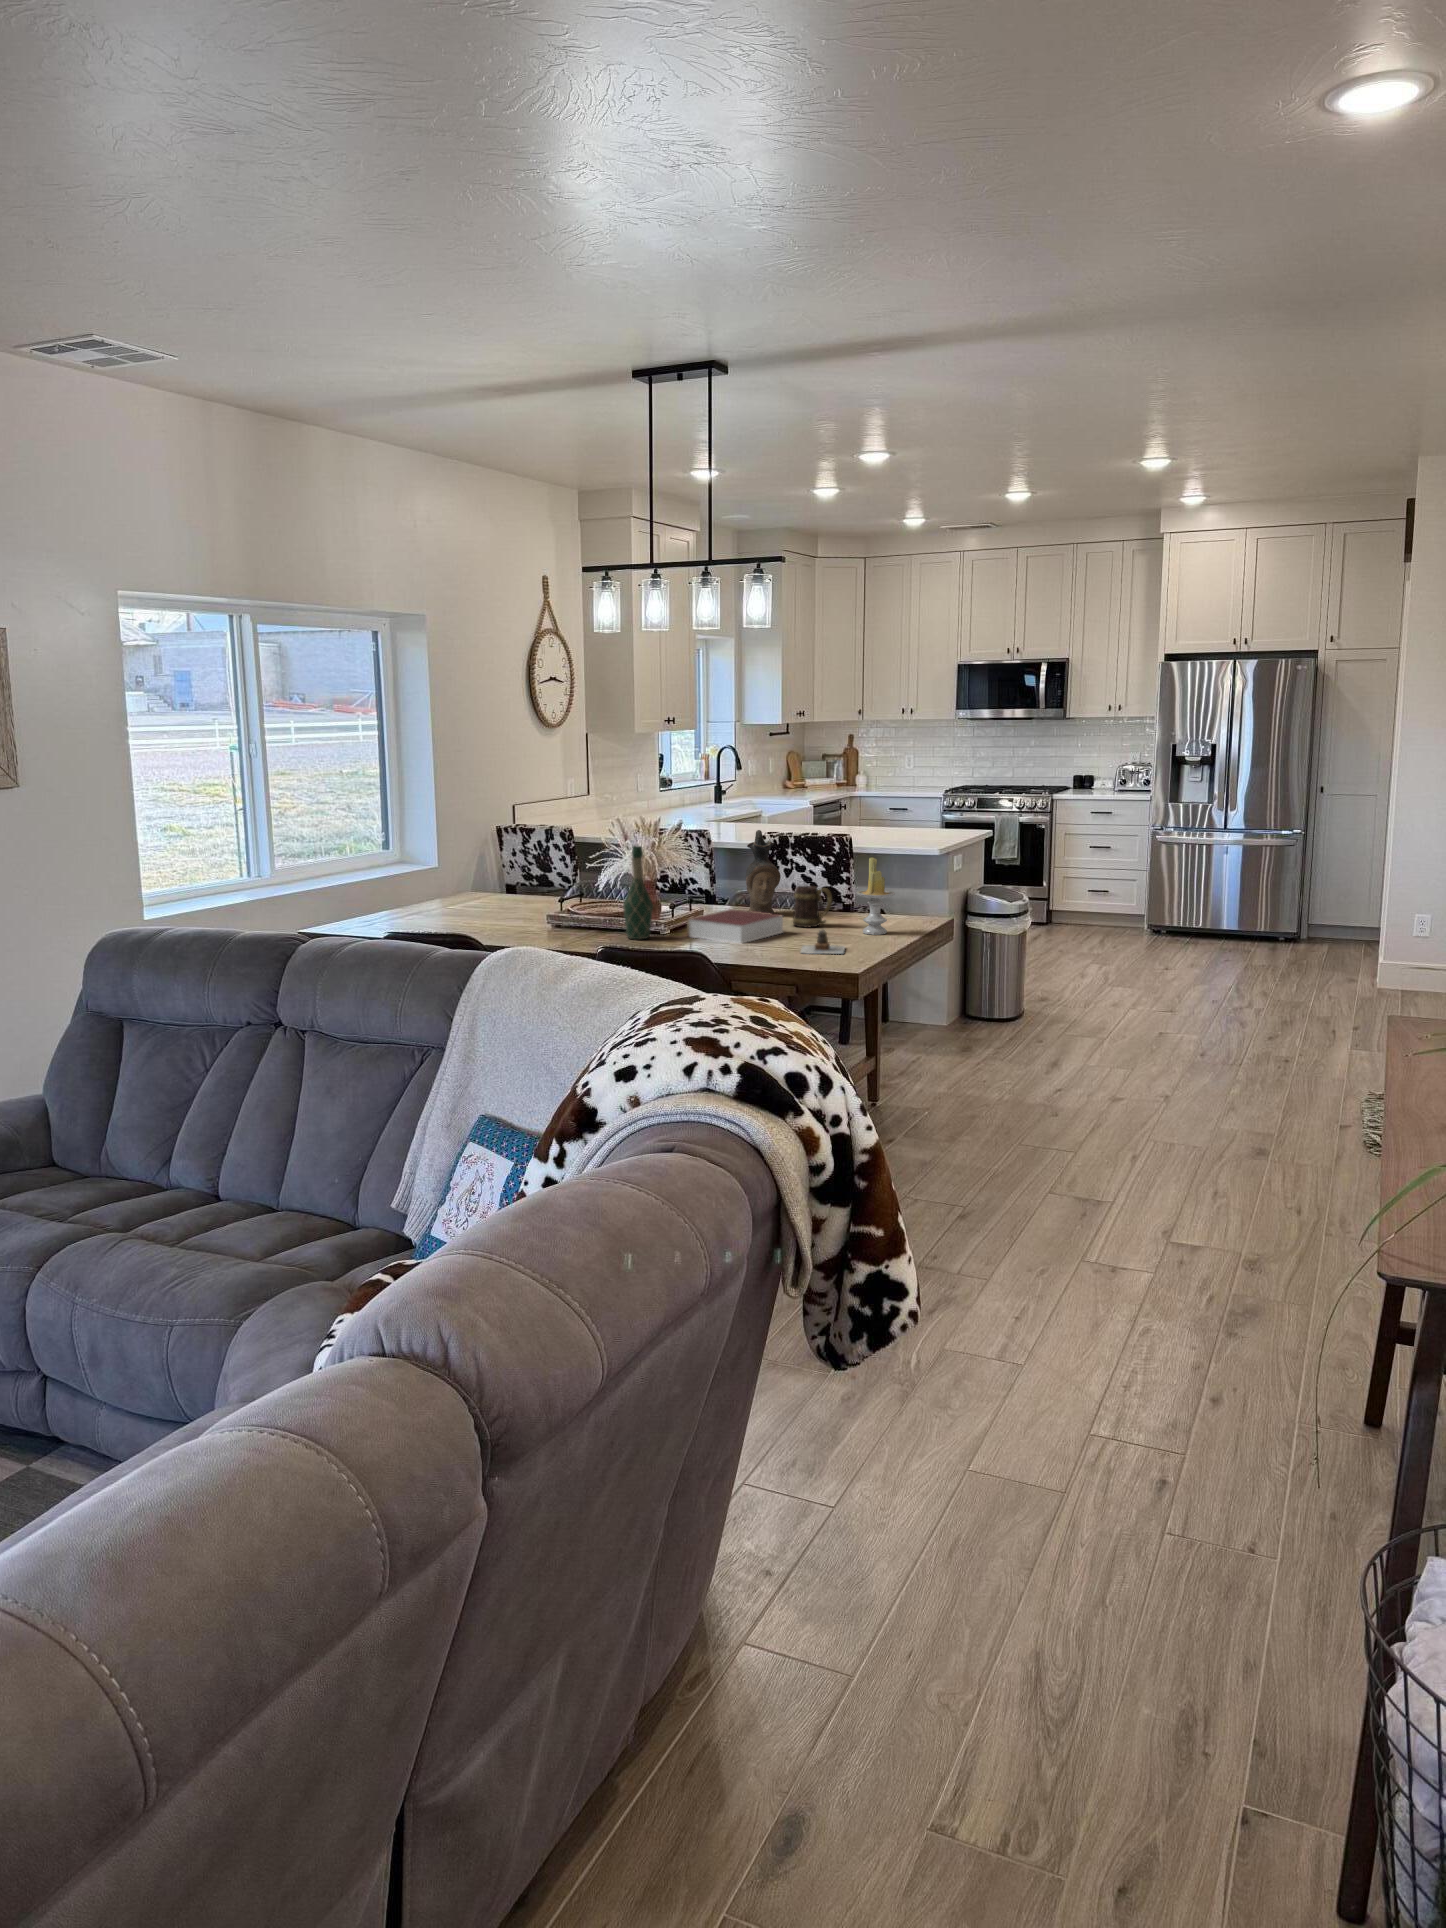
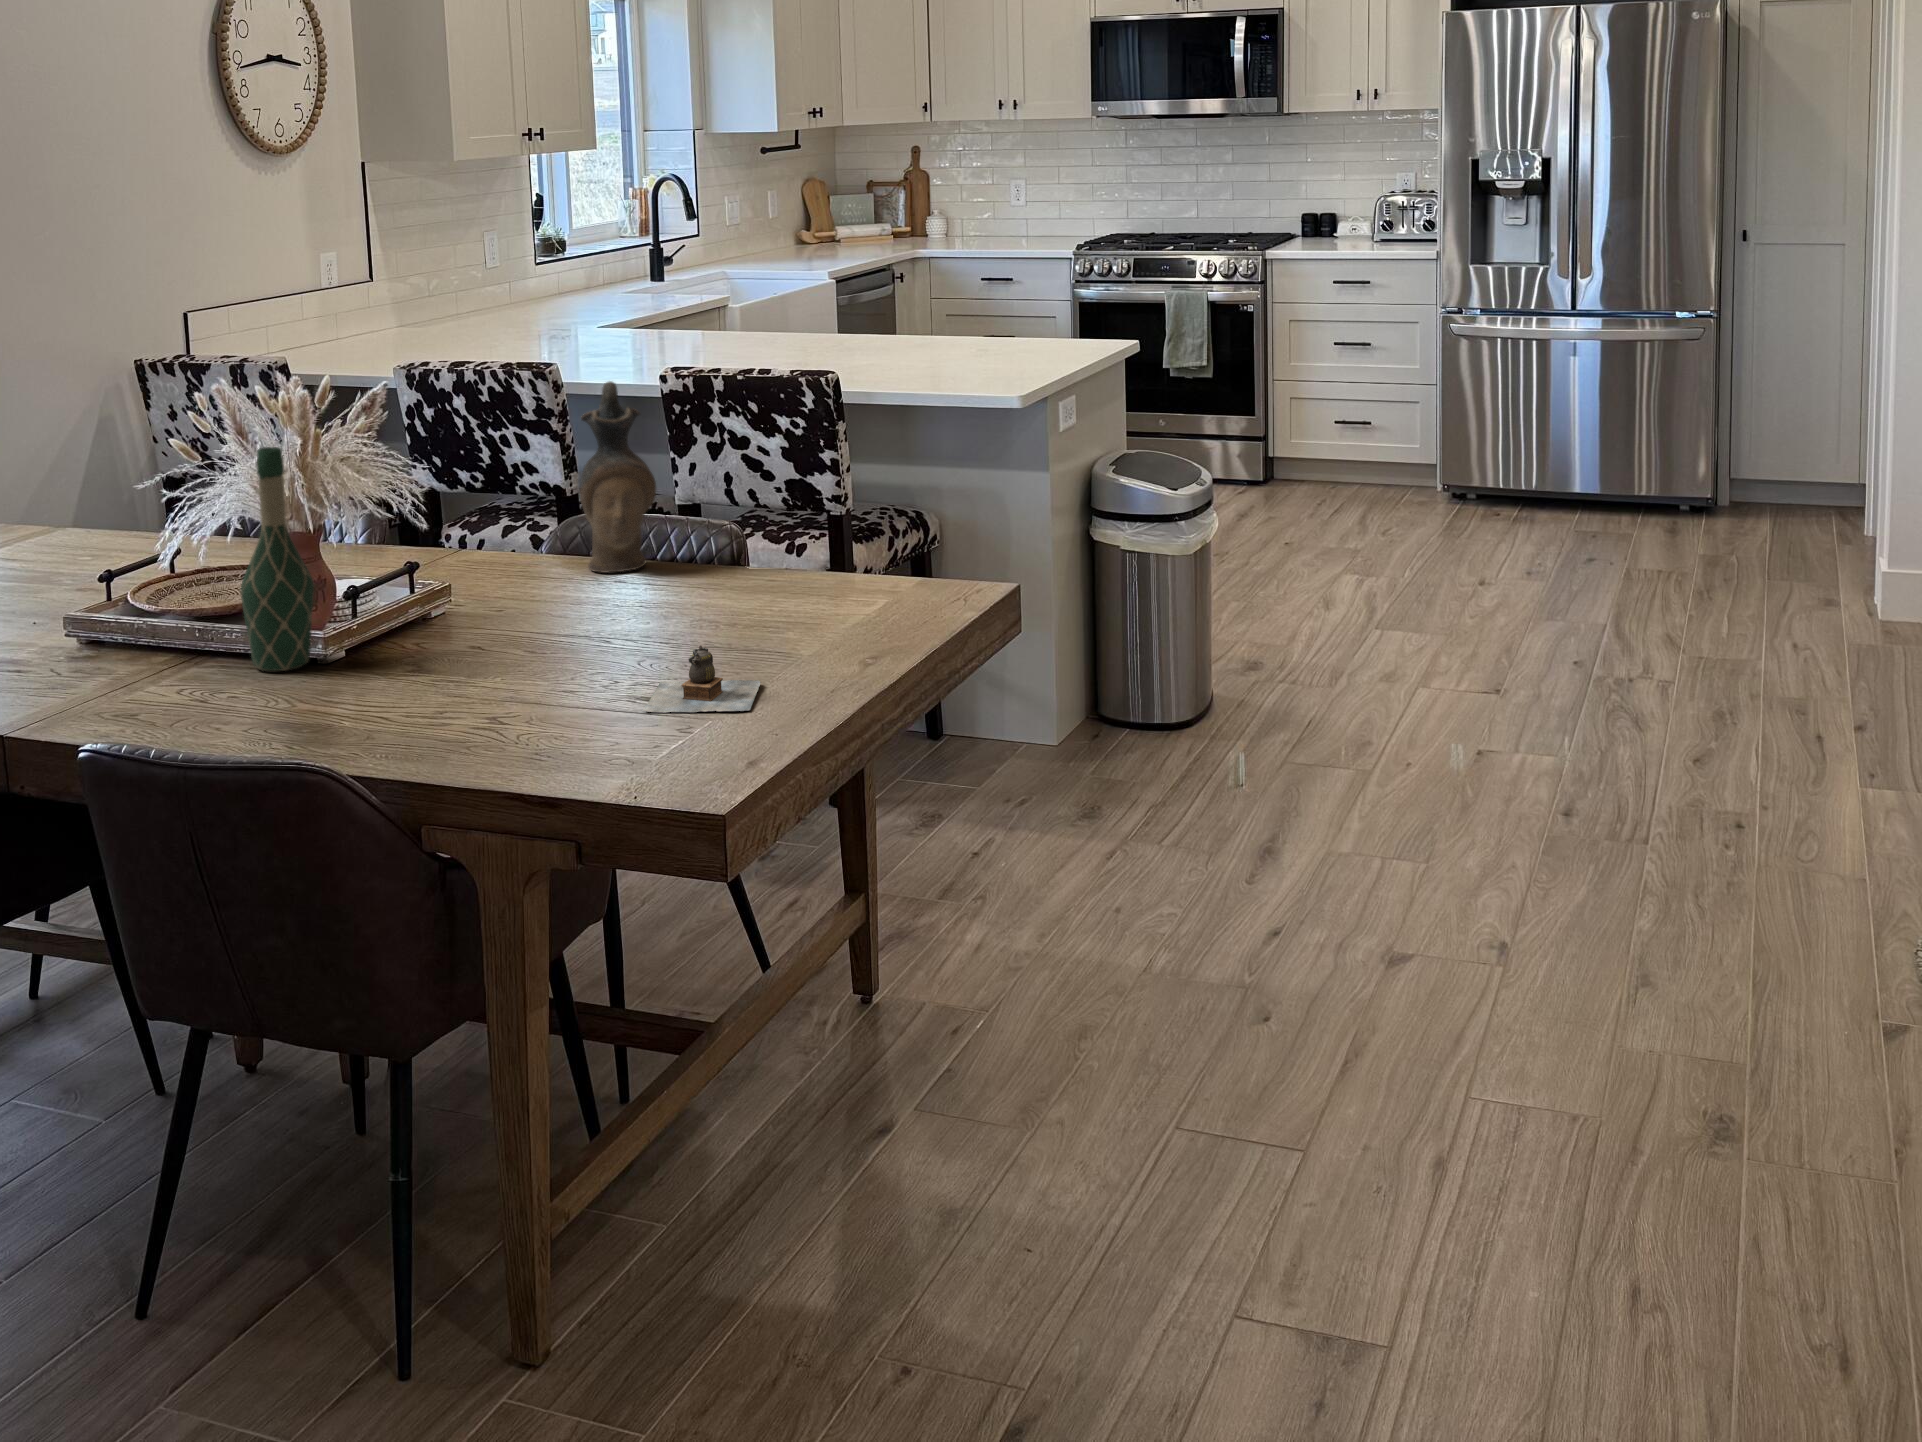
candle: present [856,857,895,935] -> none [804,452,892,633]
mug: present [793,886,832,927] -> none [670,513,757,611]
book: present [687,909,783,943] -> none [401,575,640,678]

